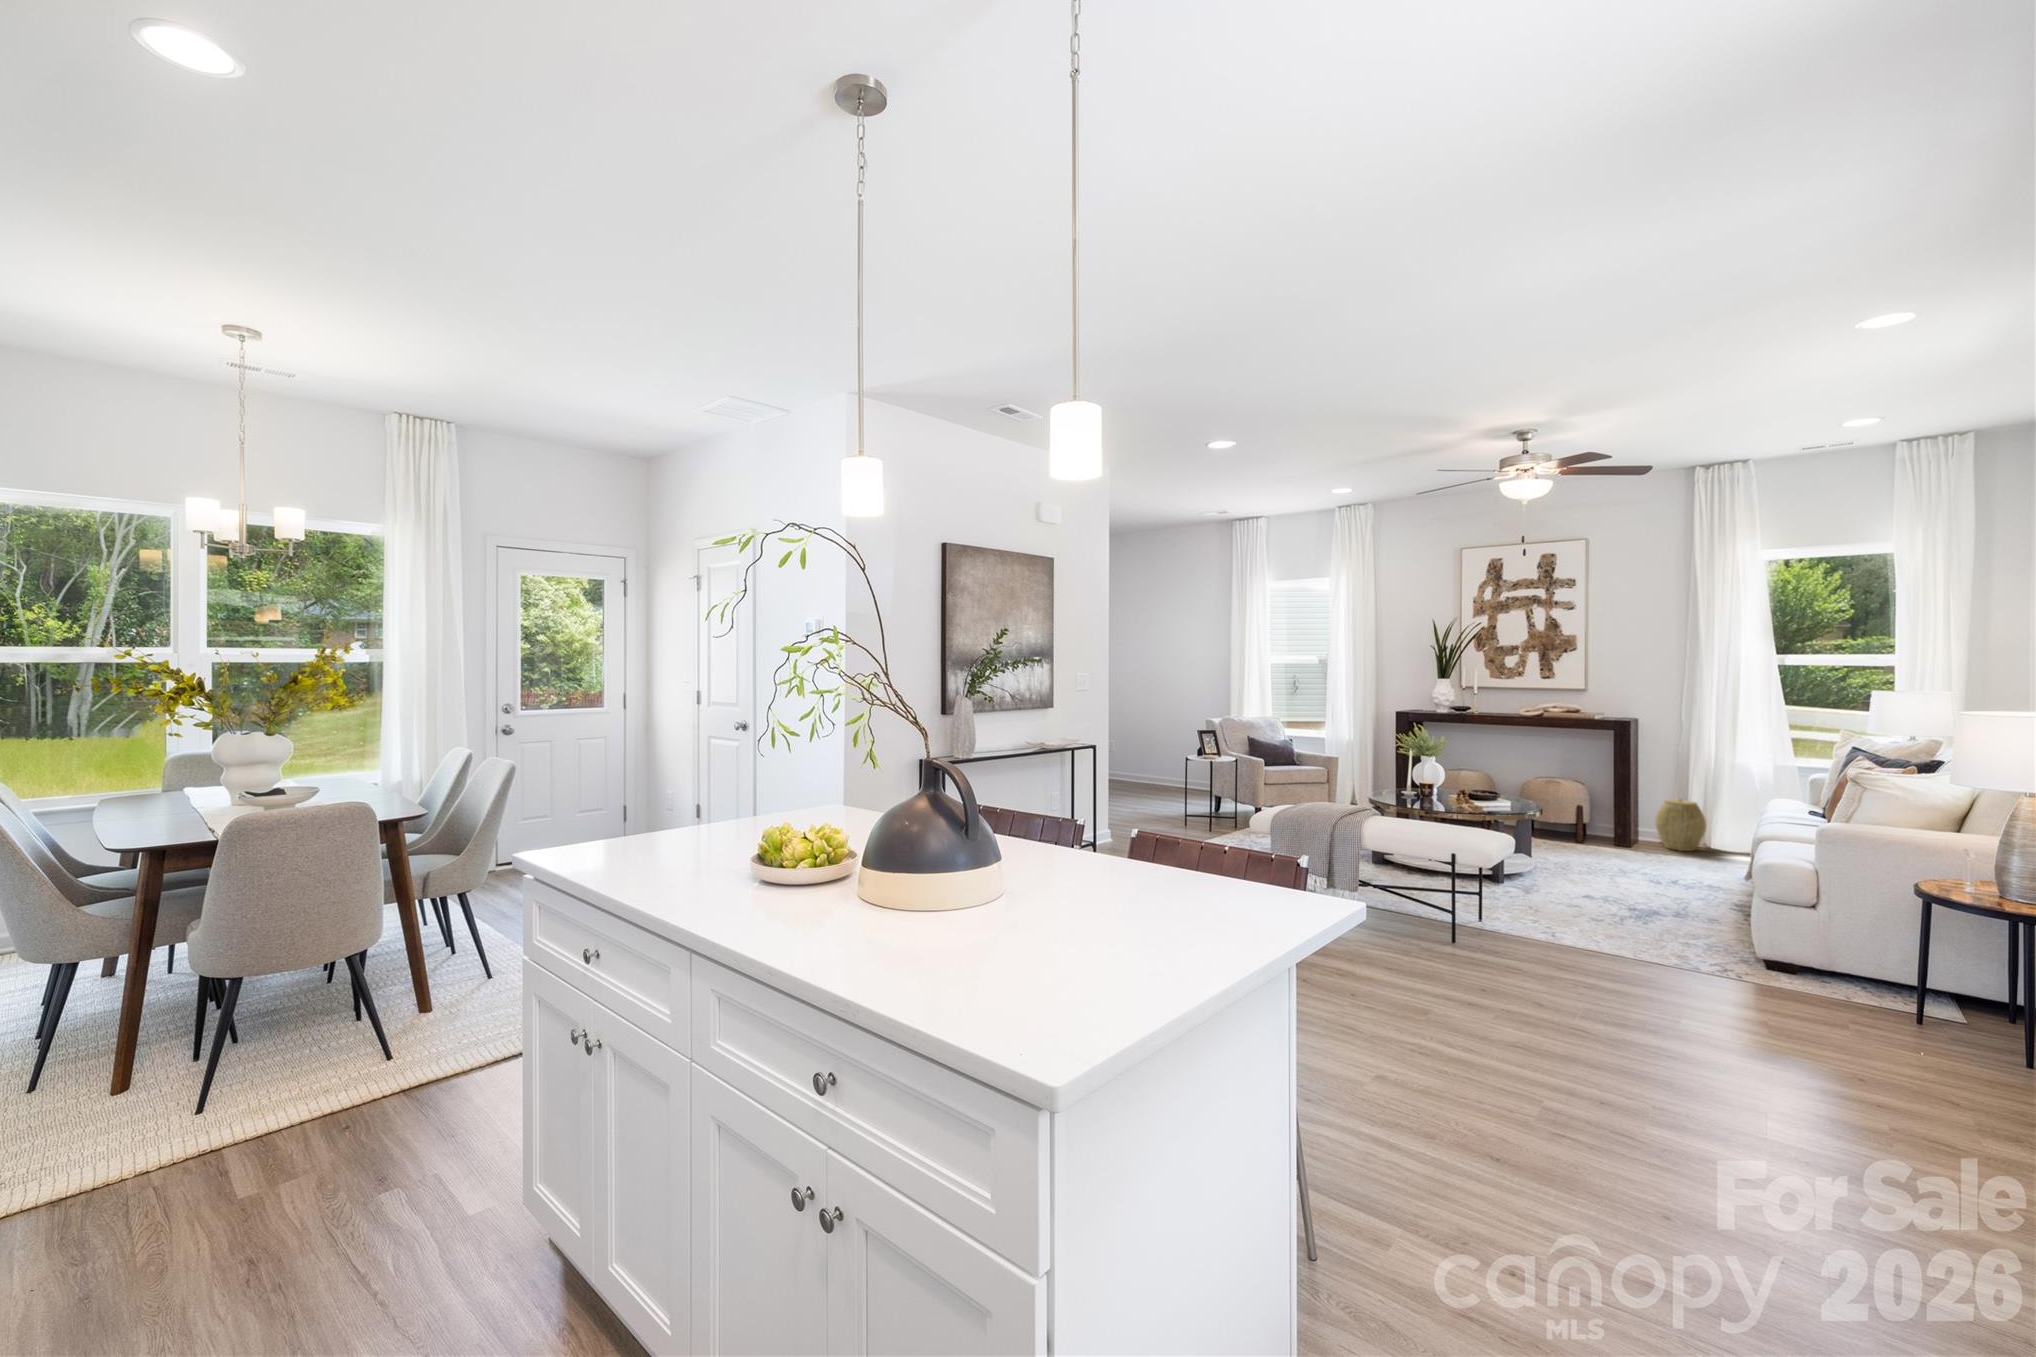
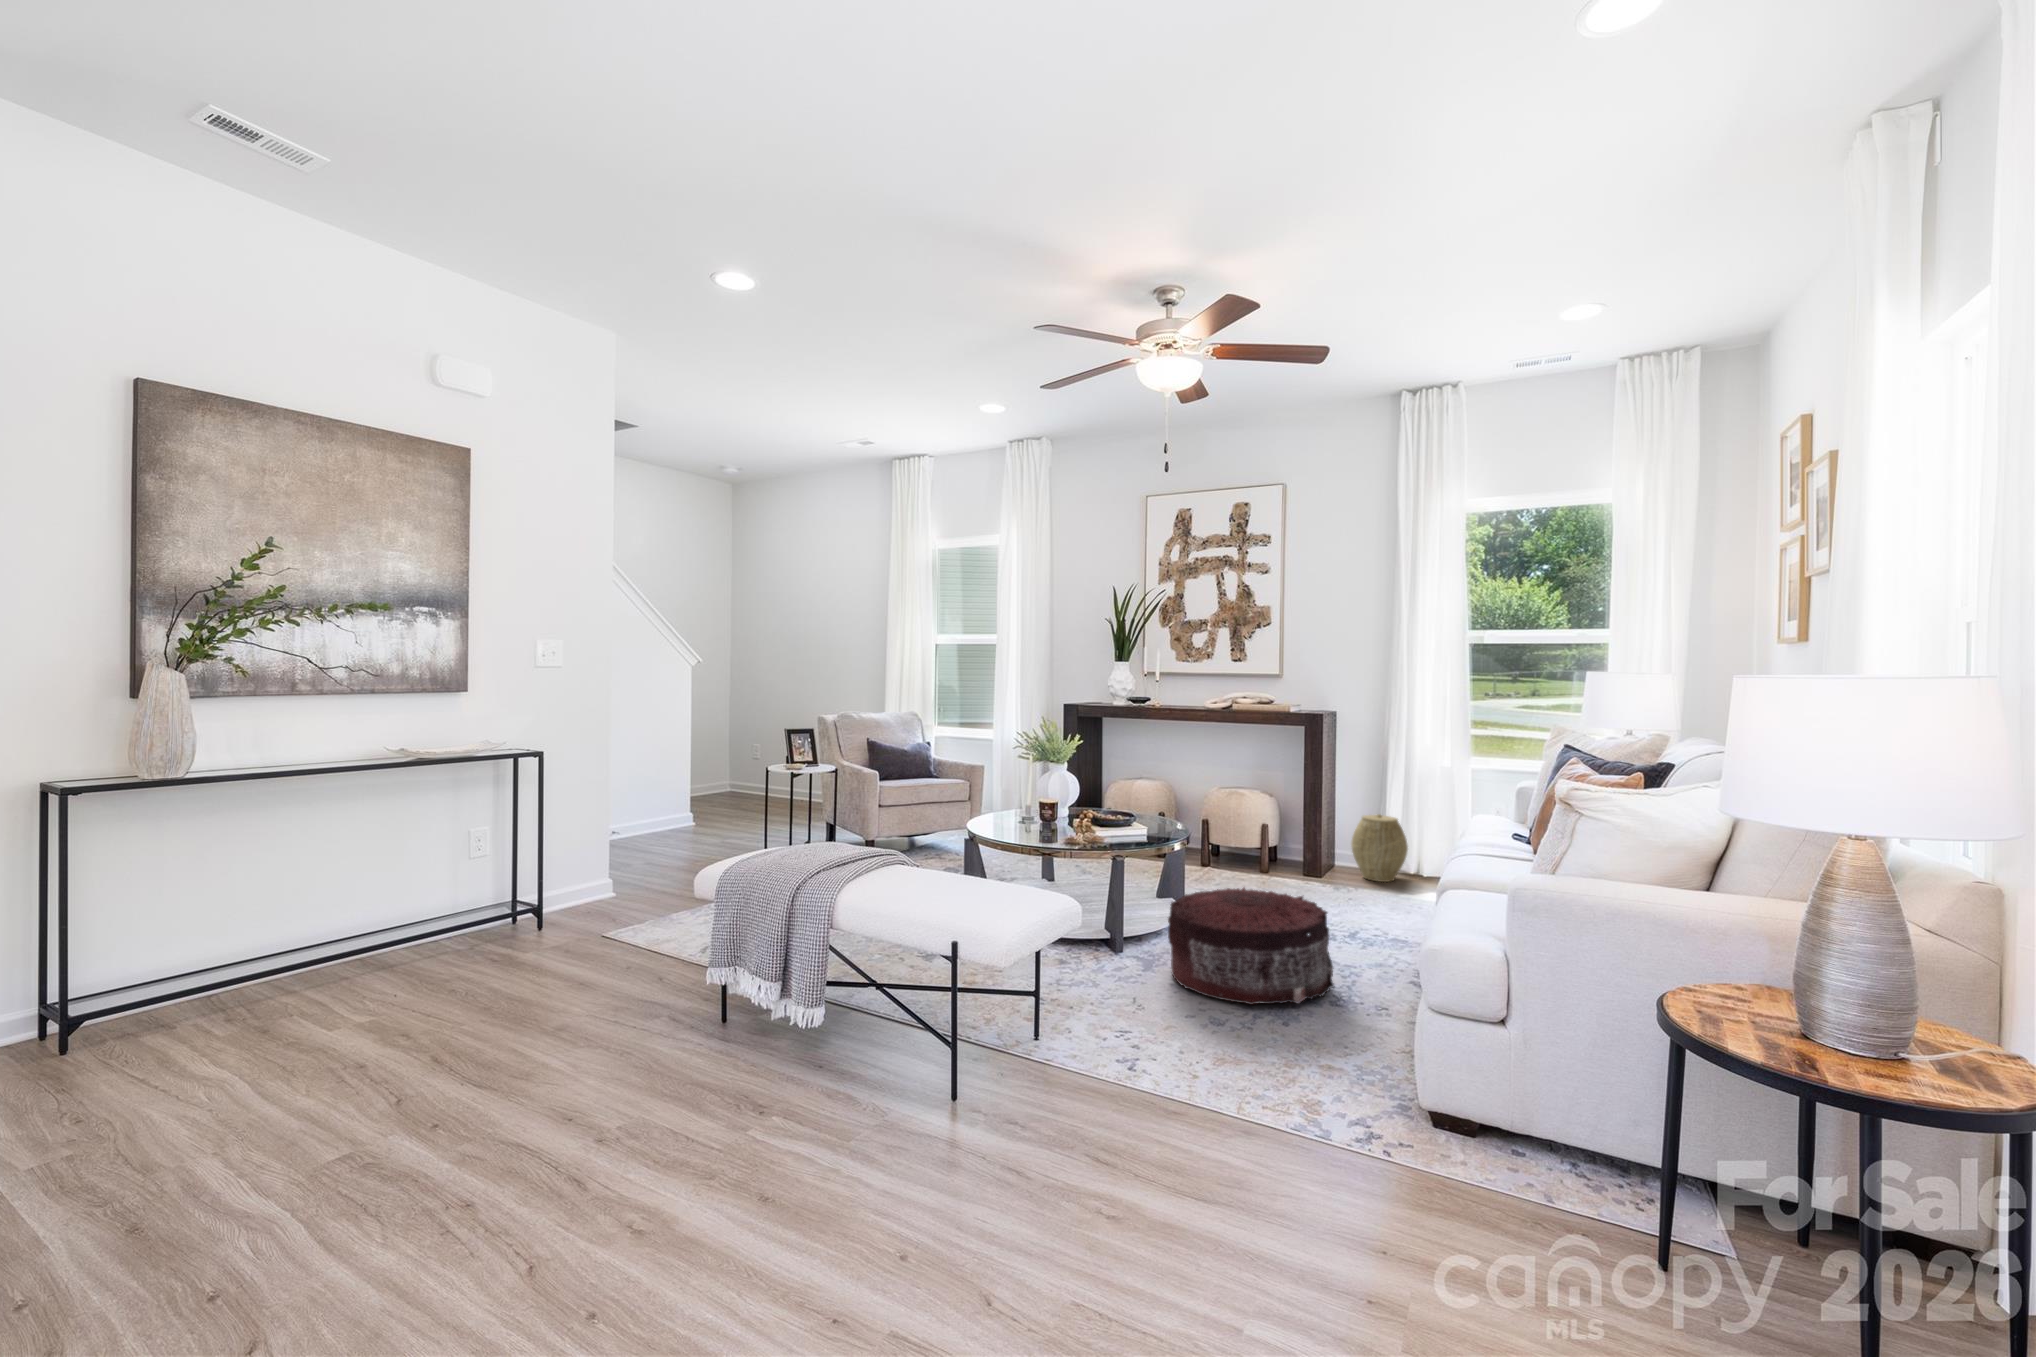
pouf: none [1537,841,1670,913] -> present [1168,888,1335,1005]

